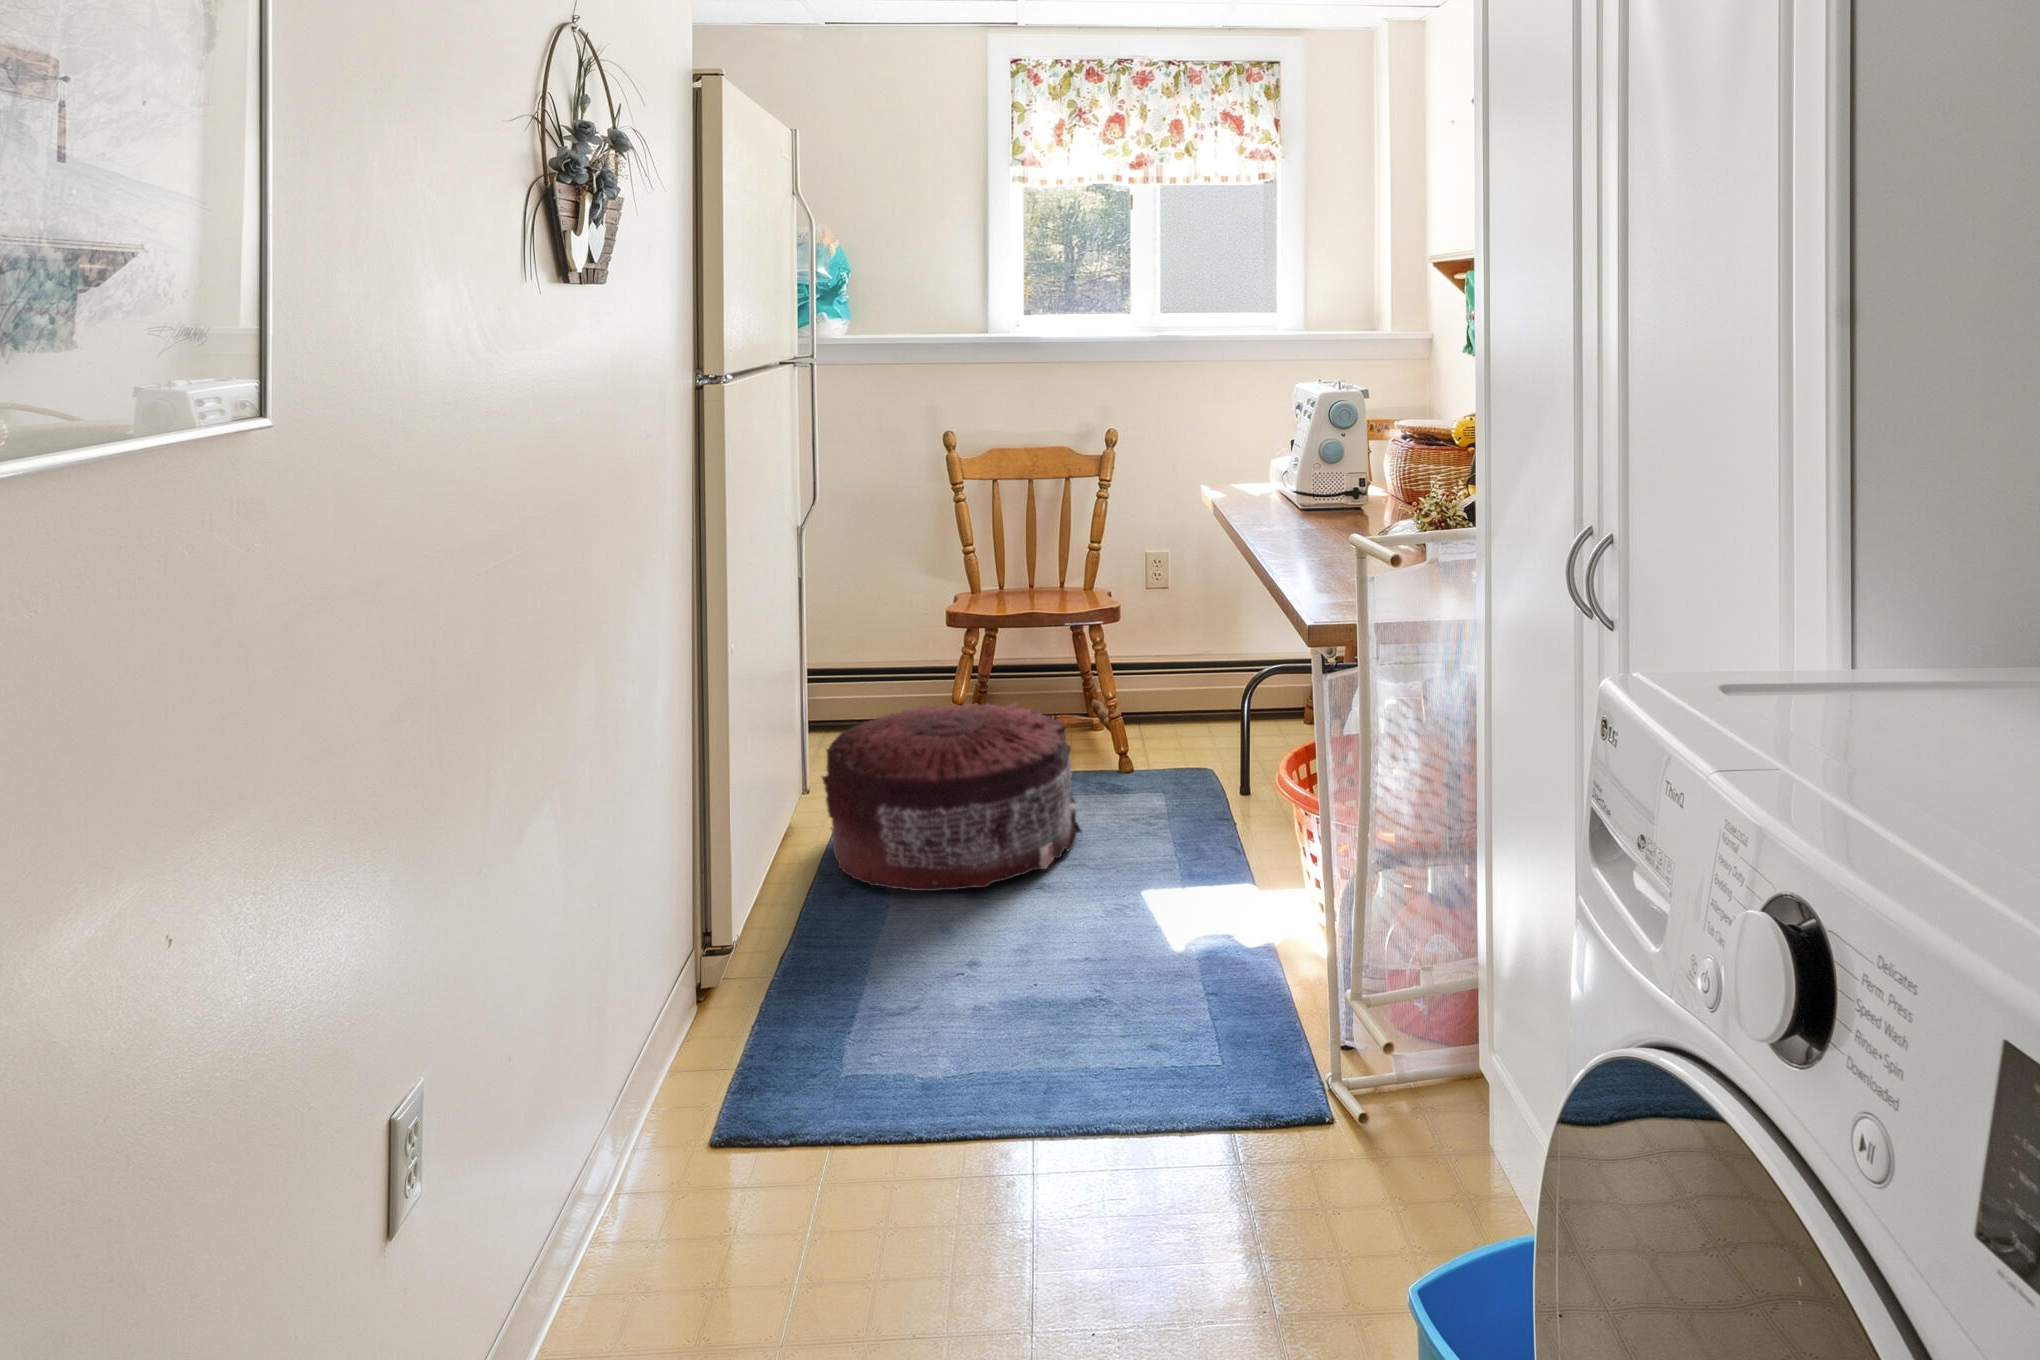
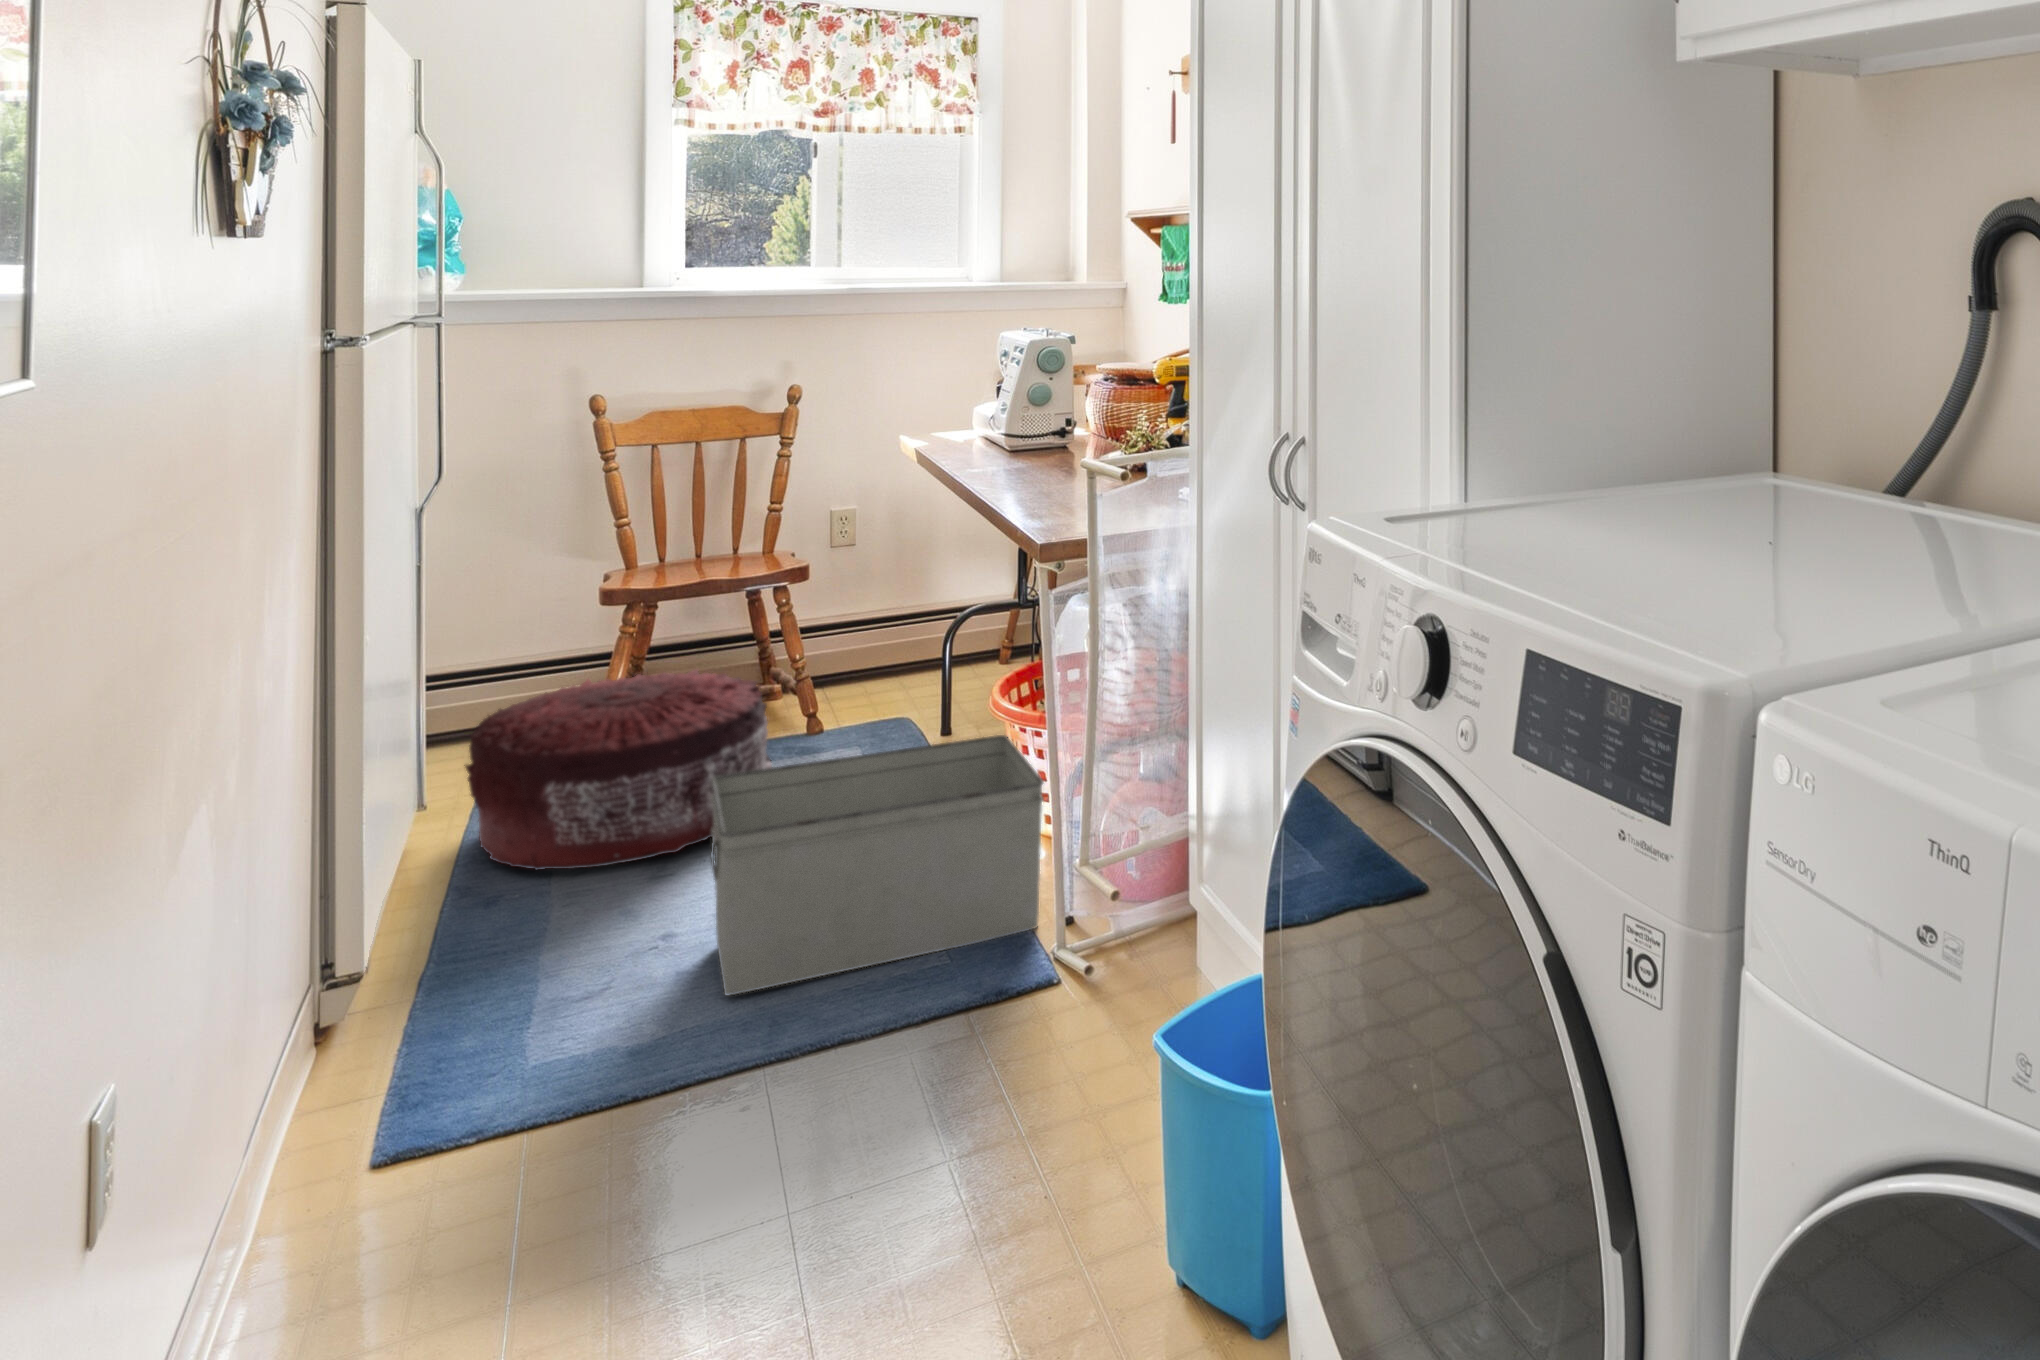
storage bin: none [997,817,1319,1062] -> present [711,735,1044,995]

